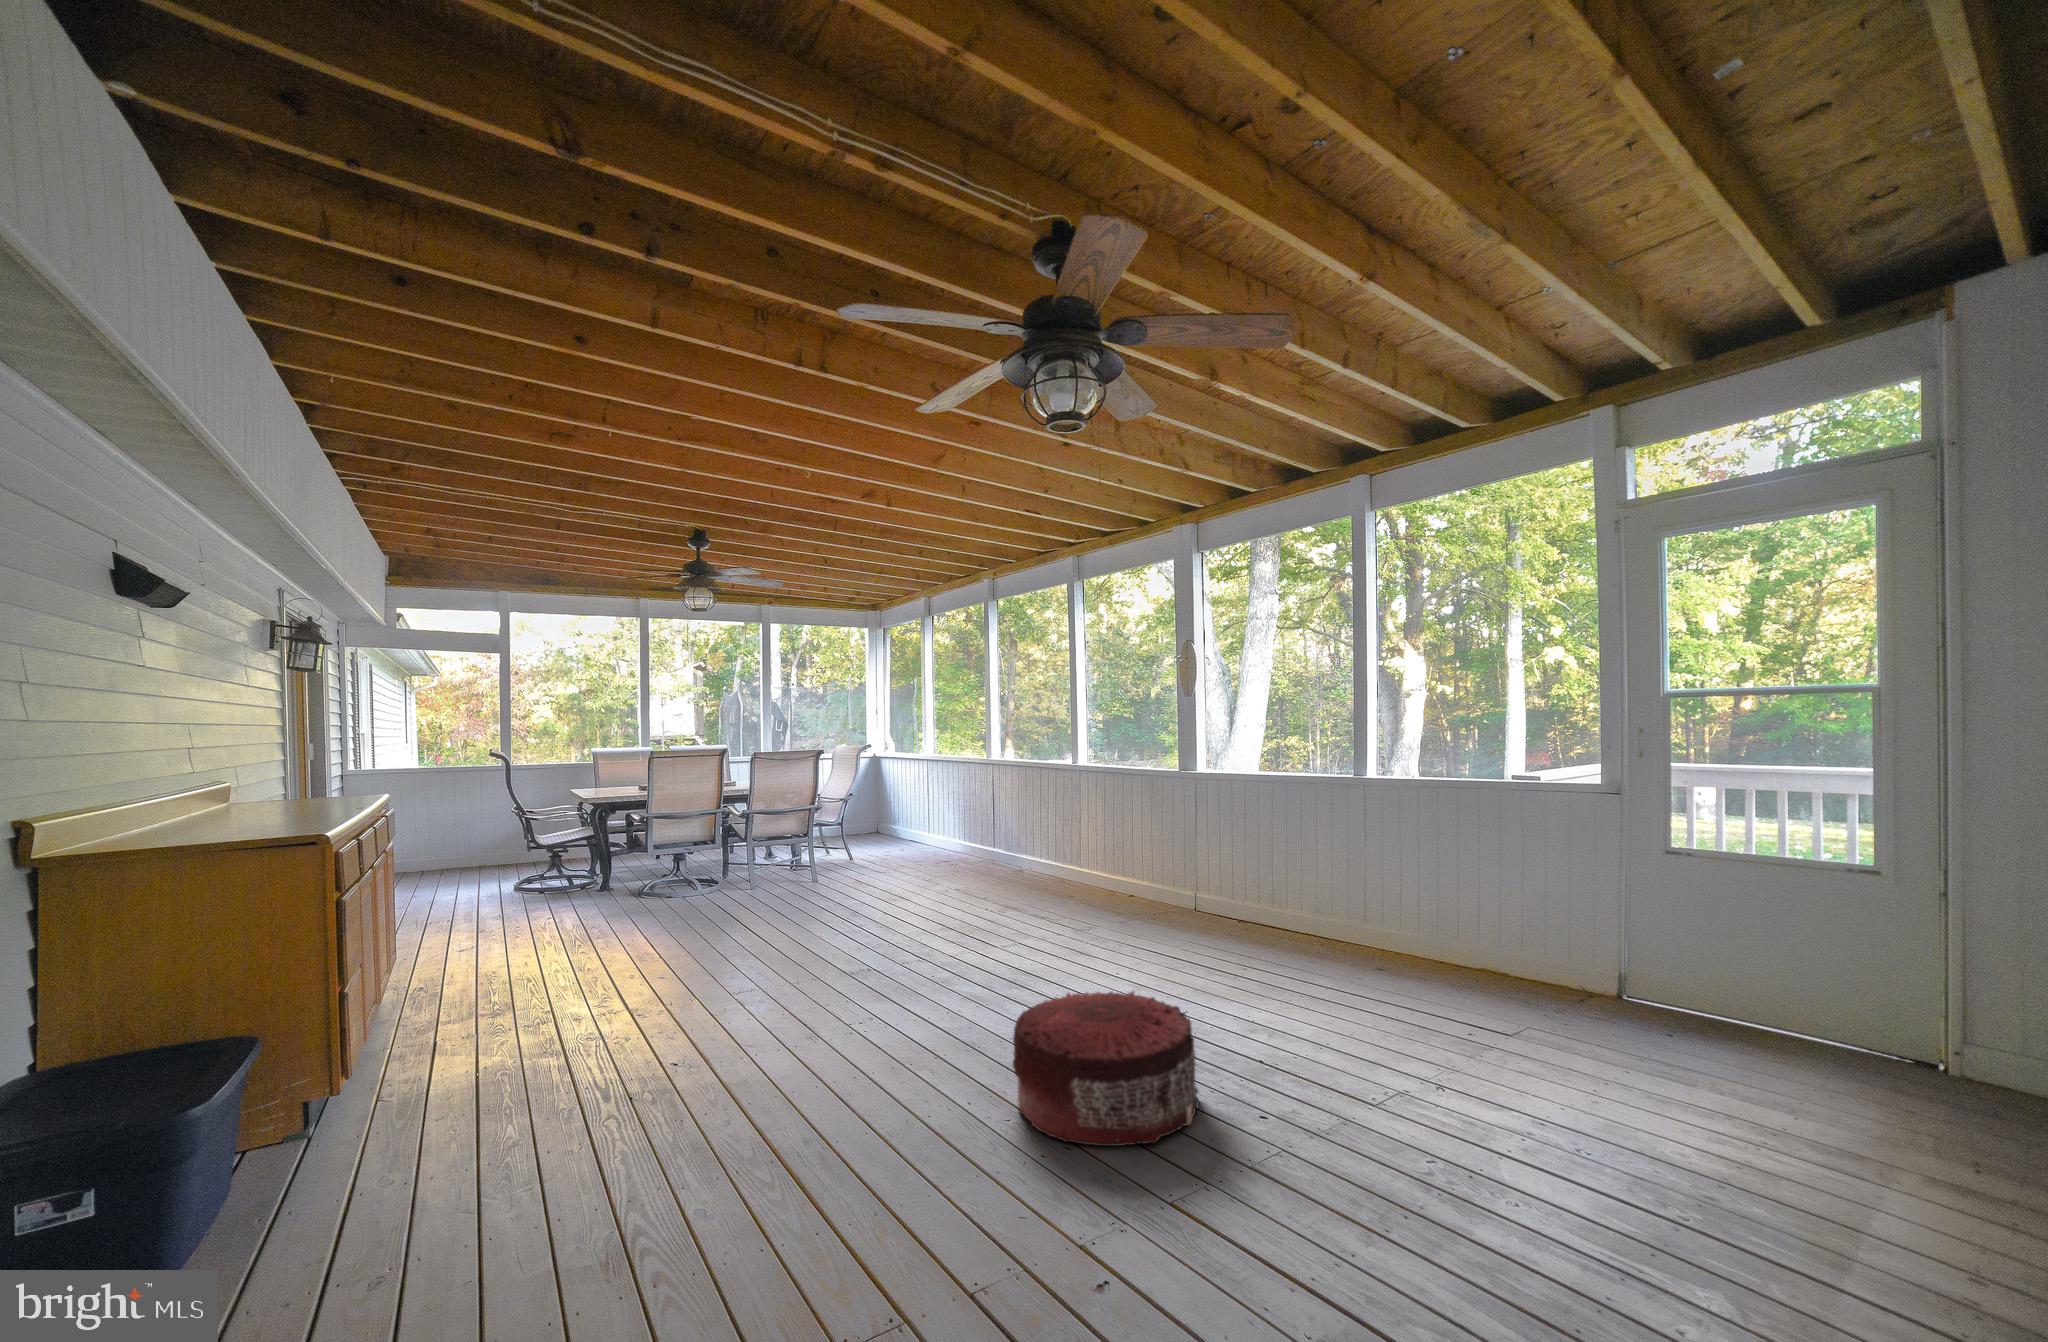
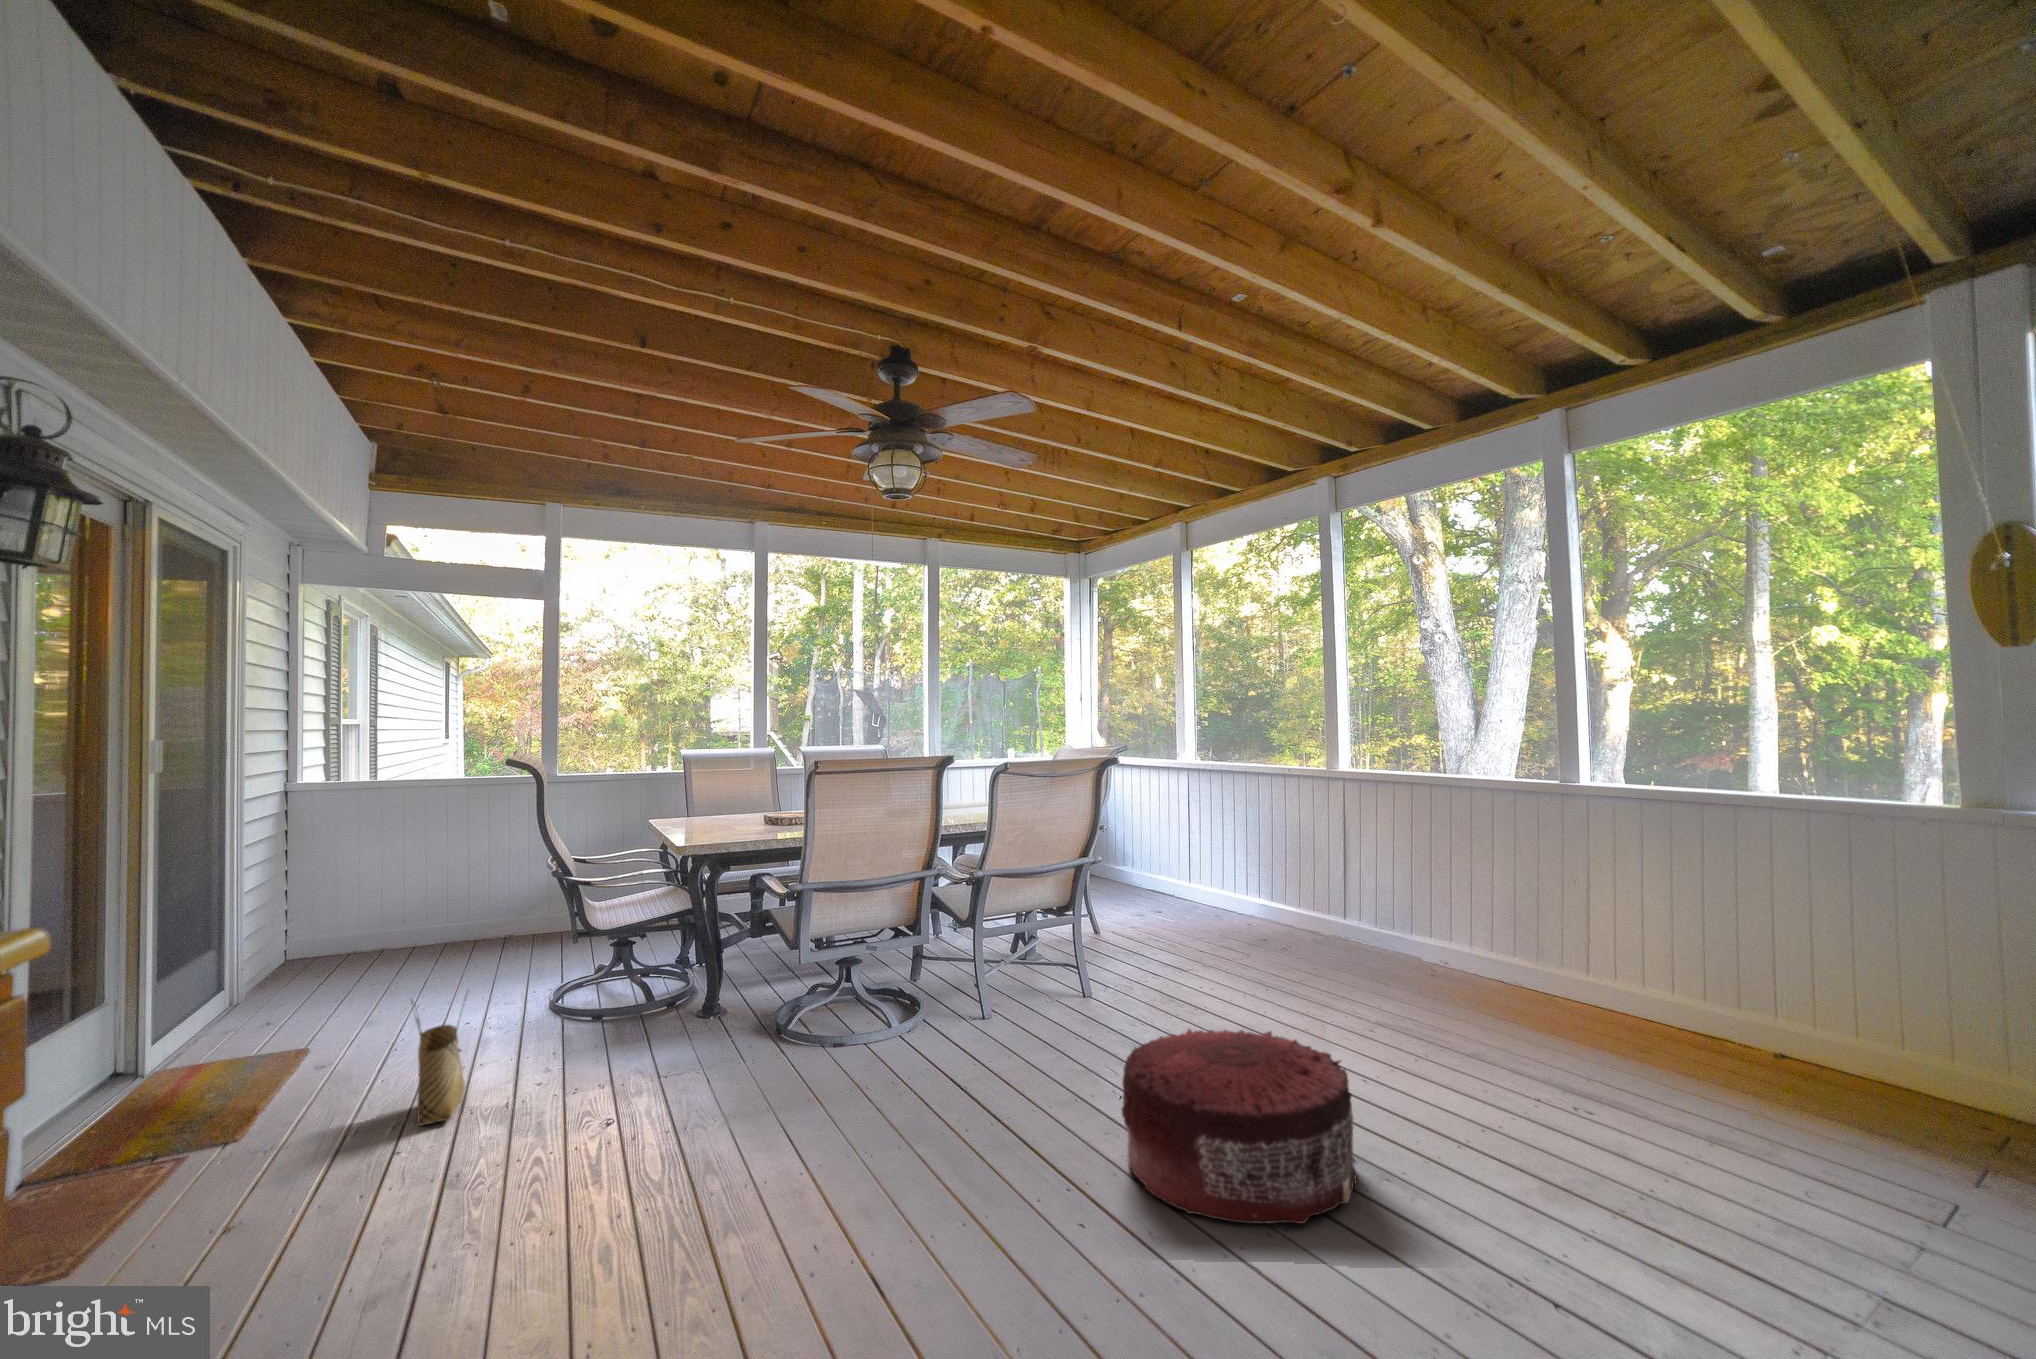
woven basket: none [374,992,429,1117] -> present [416,993,467,1125]

